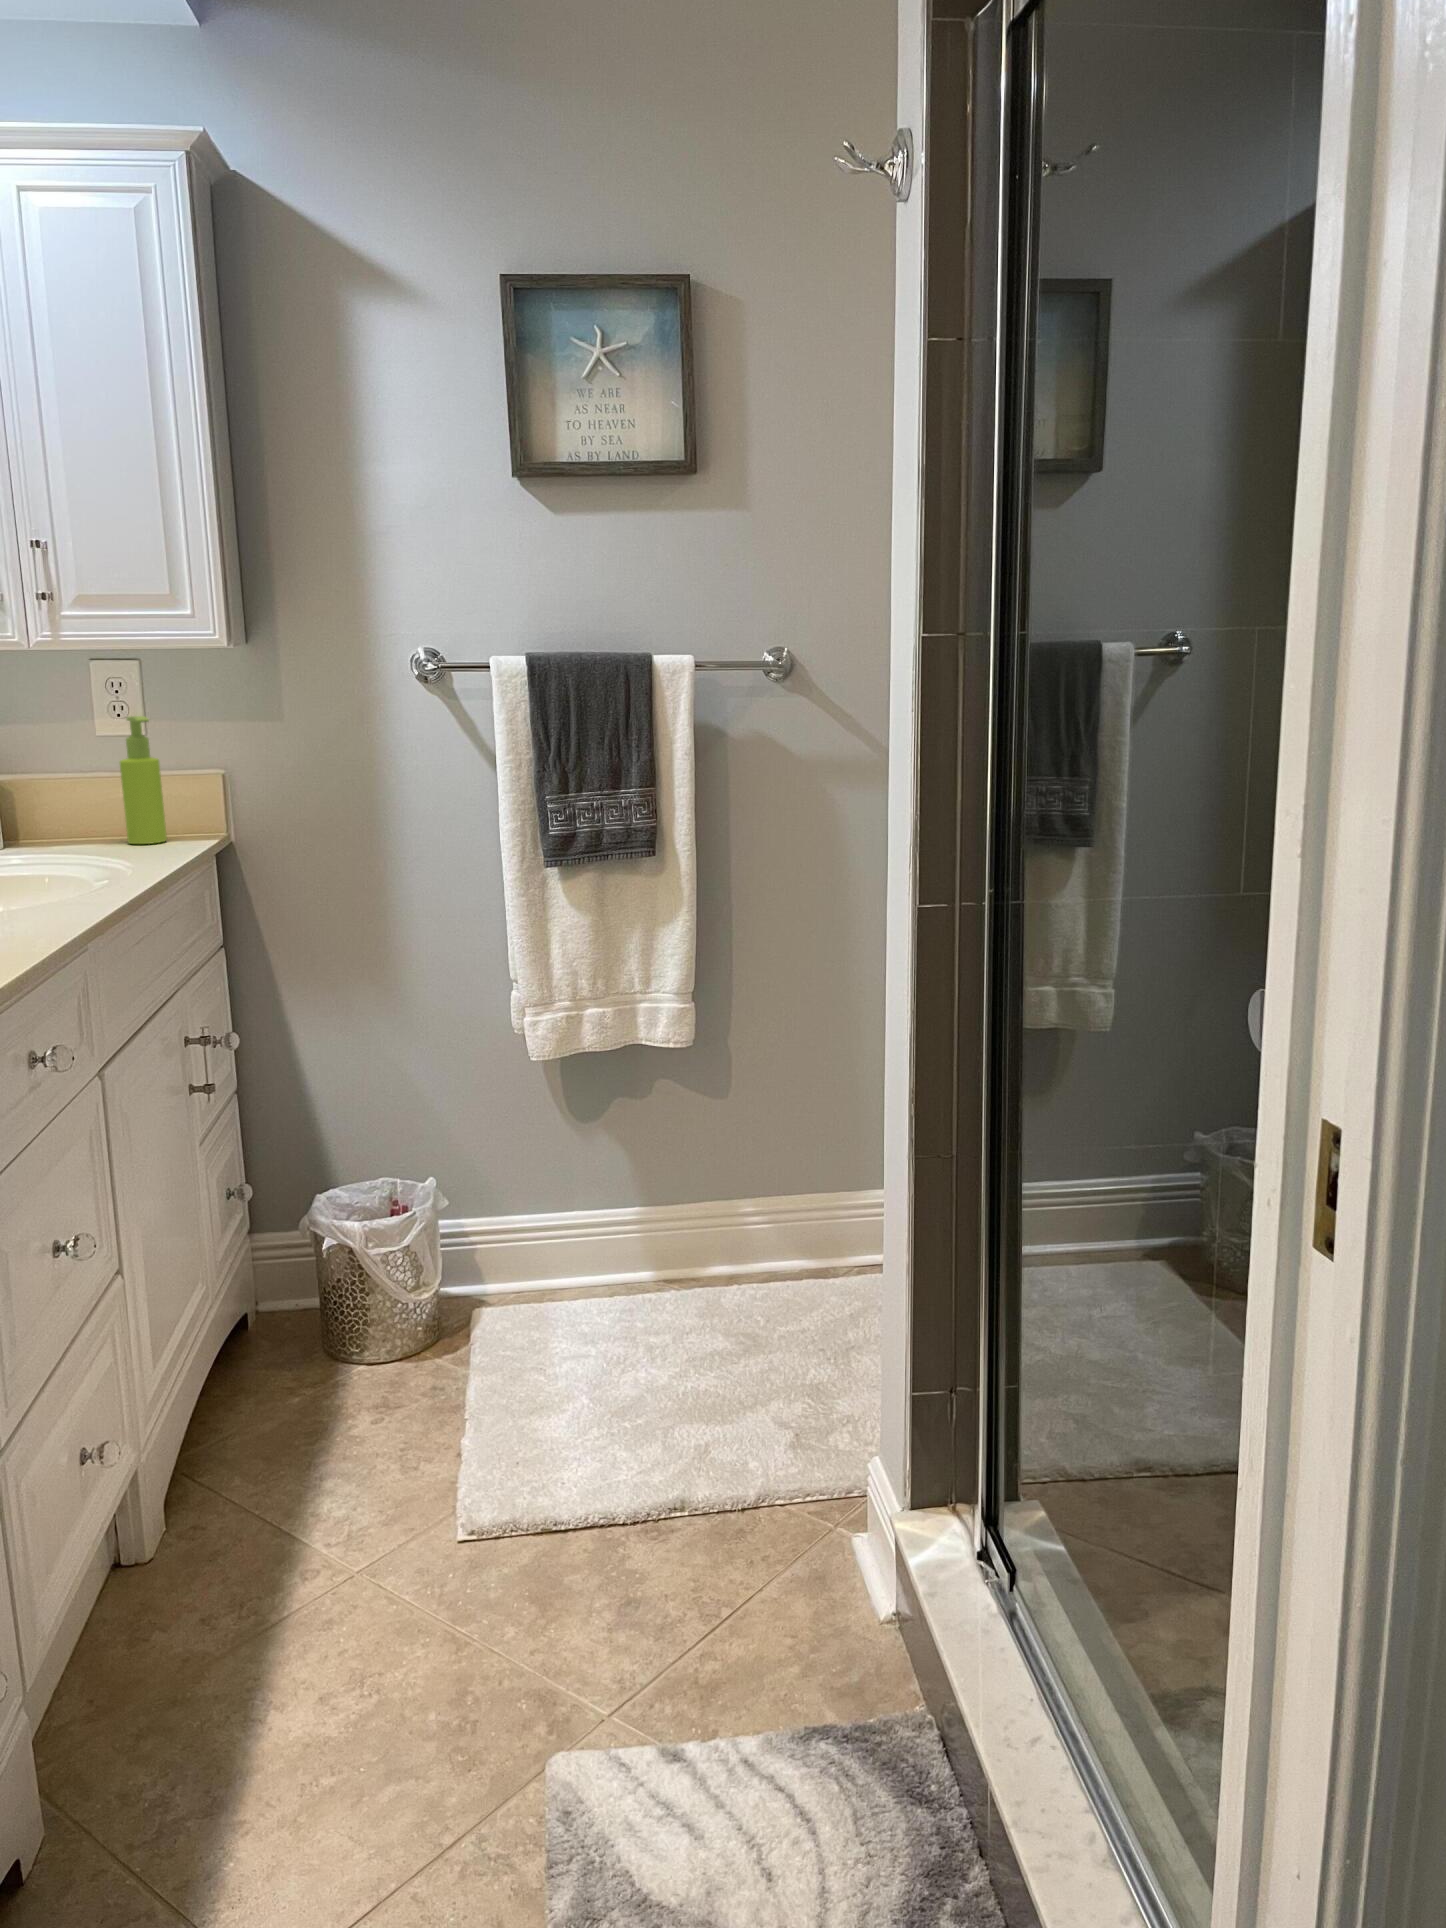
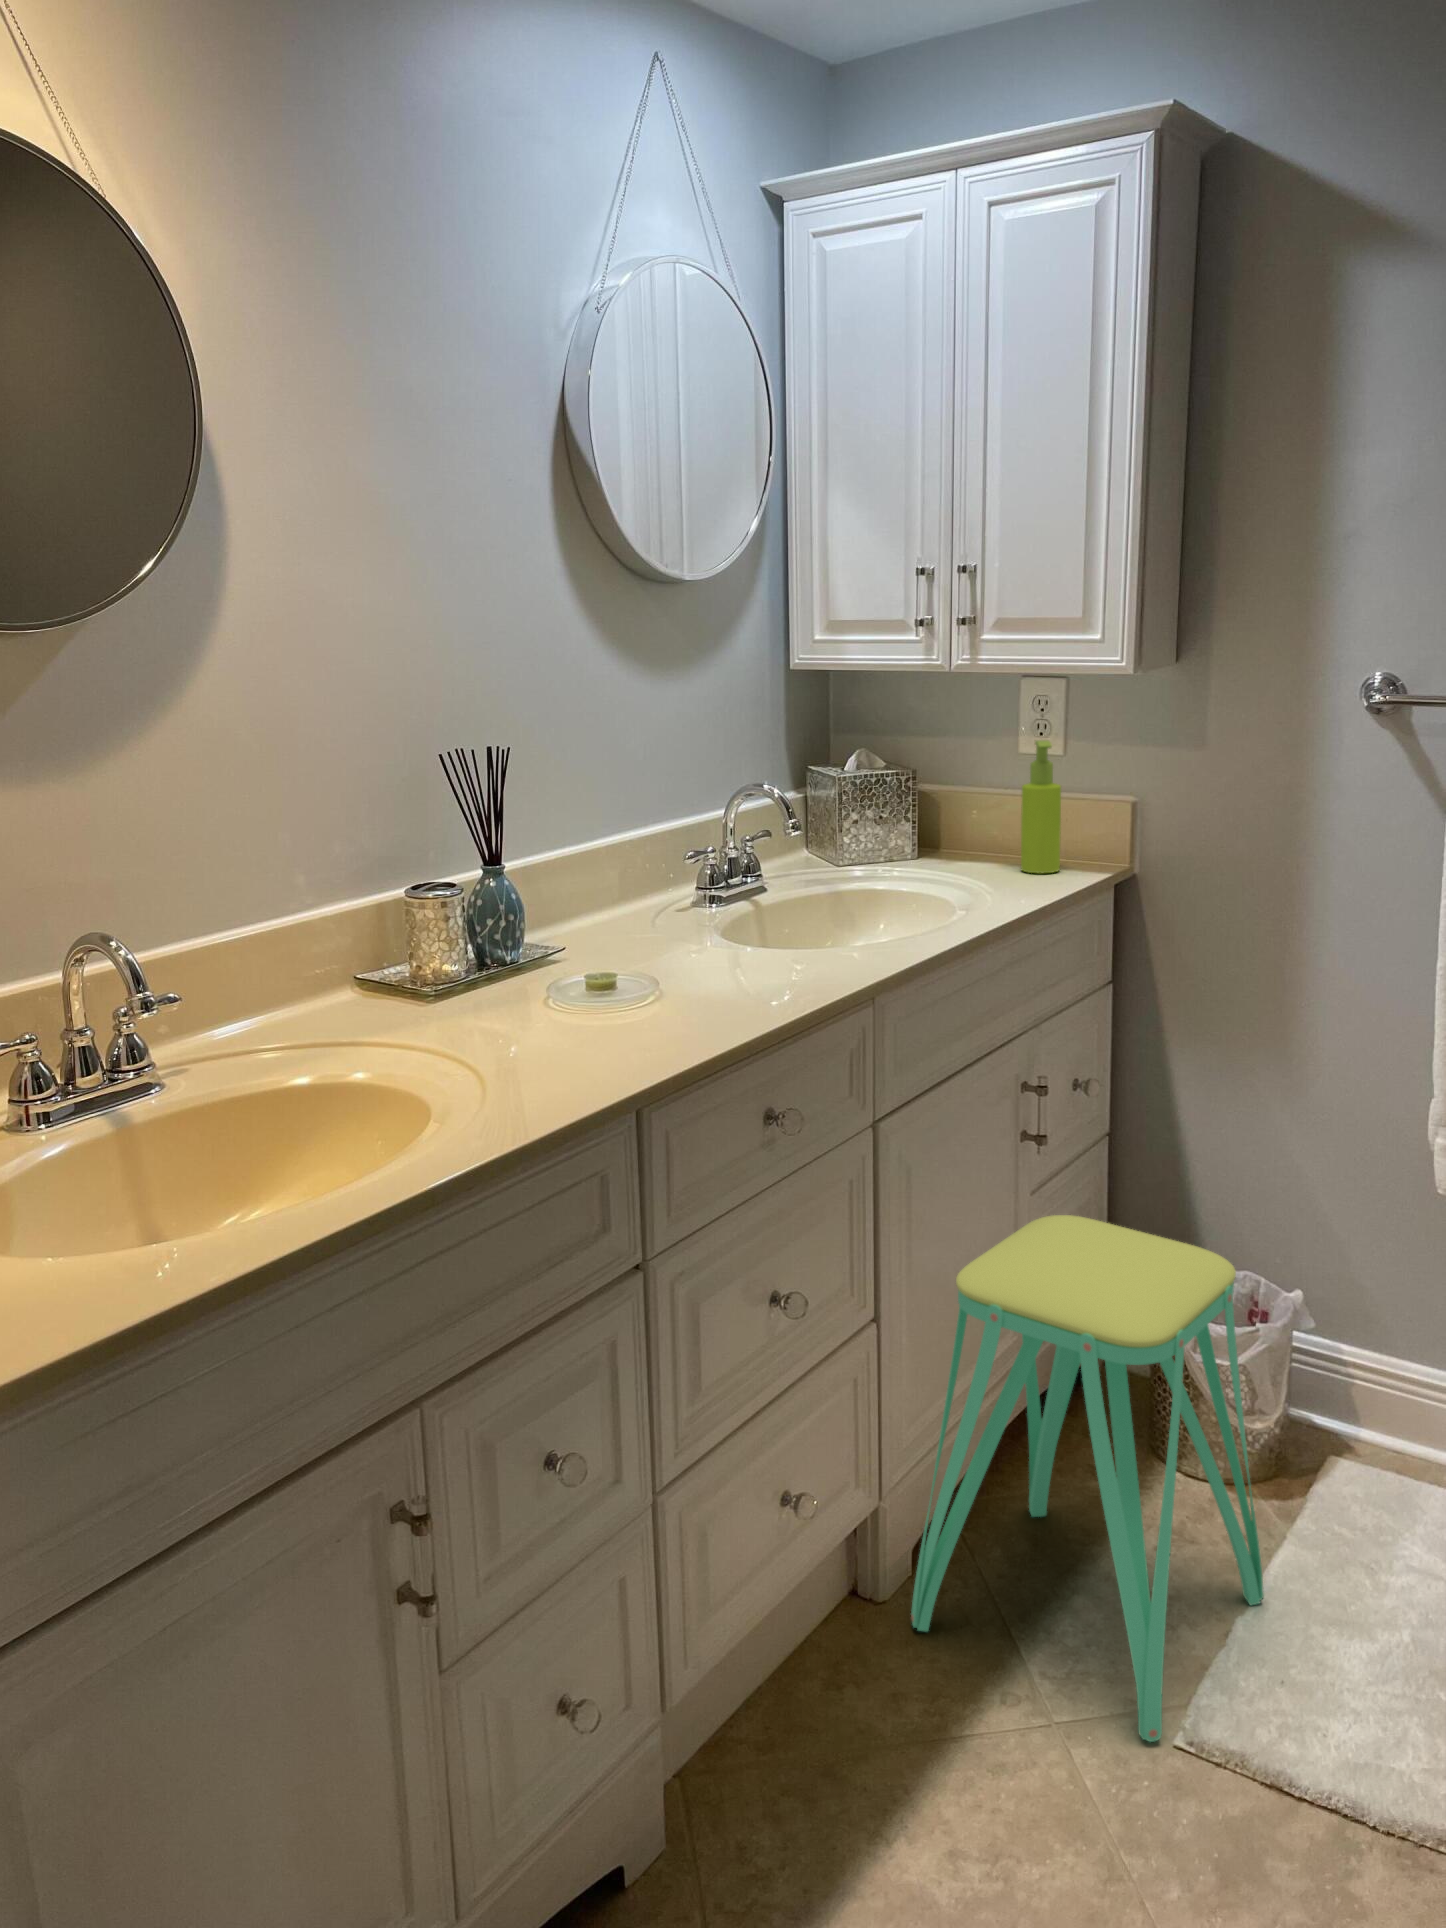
stool: none [190,1130,477,1561] -> present [911,1215,1264,1742]

